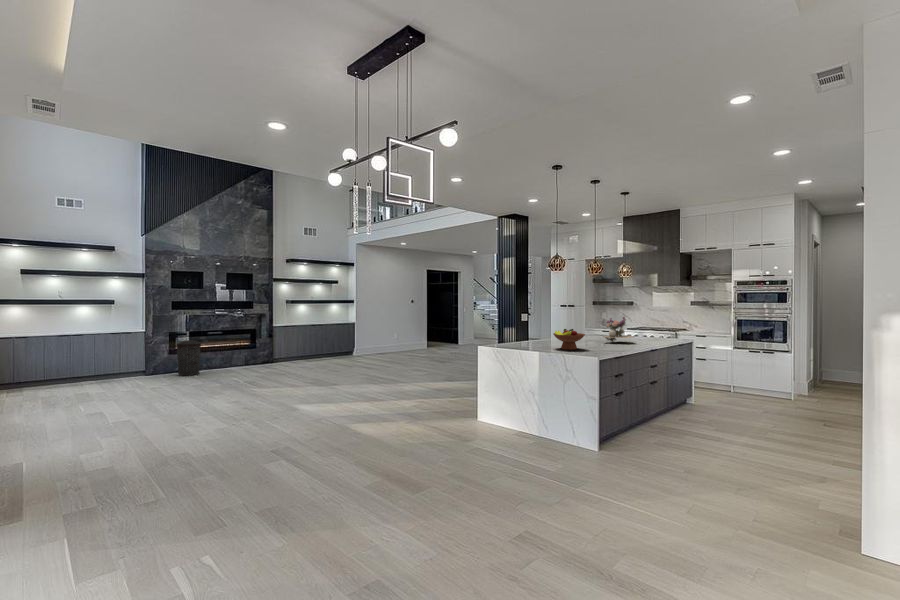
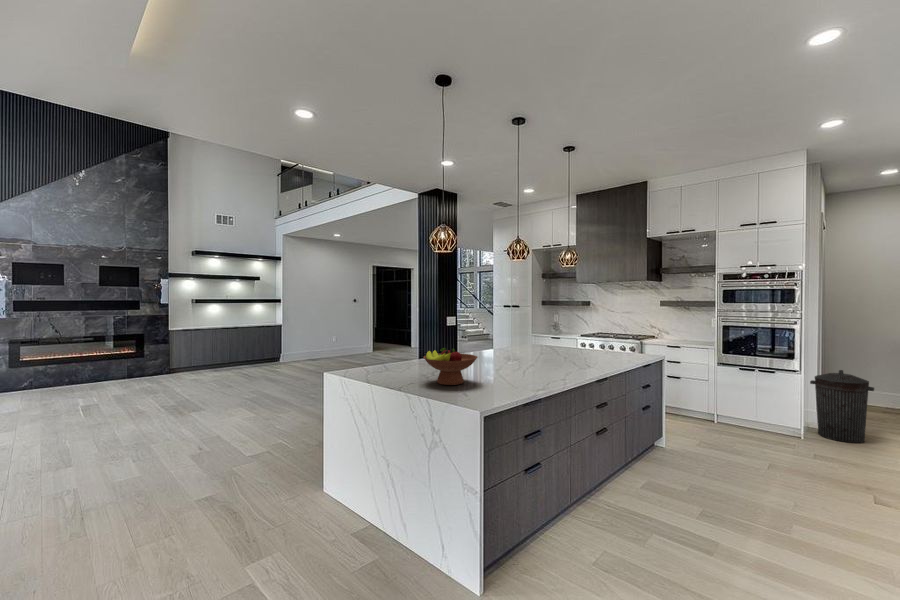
flower arrangement: present [604,317,633,342] -> none [523,323,573,365]
trash can: present [177,340,201,376] -> present [810,370,874,443]

